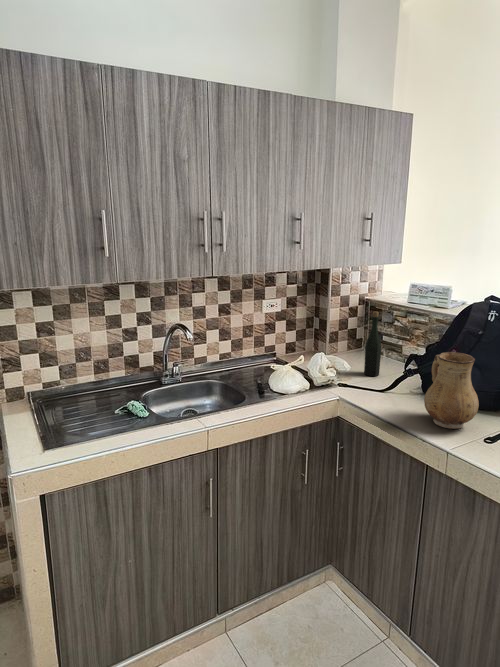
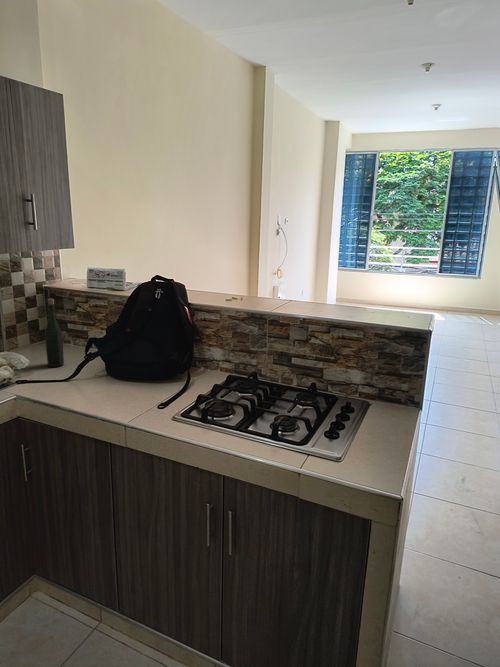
ceramic pitcher: present [424,352,479,429] -> none [103,331,152,403]

